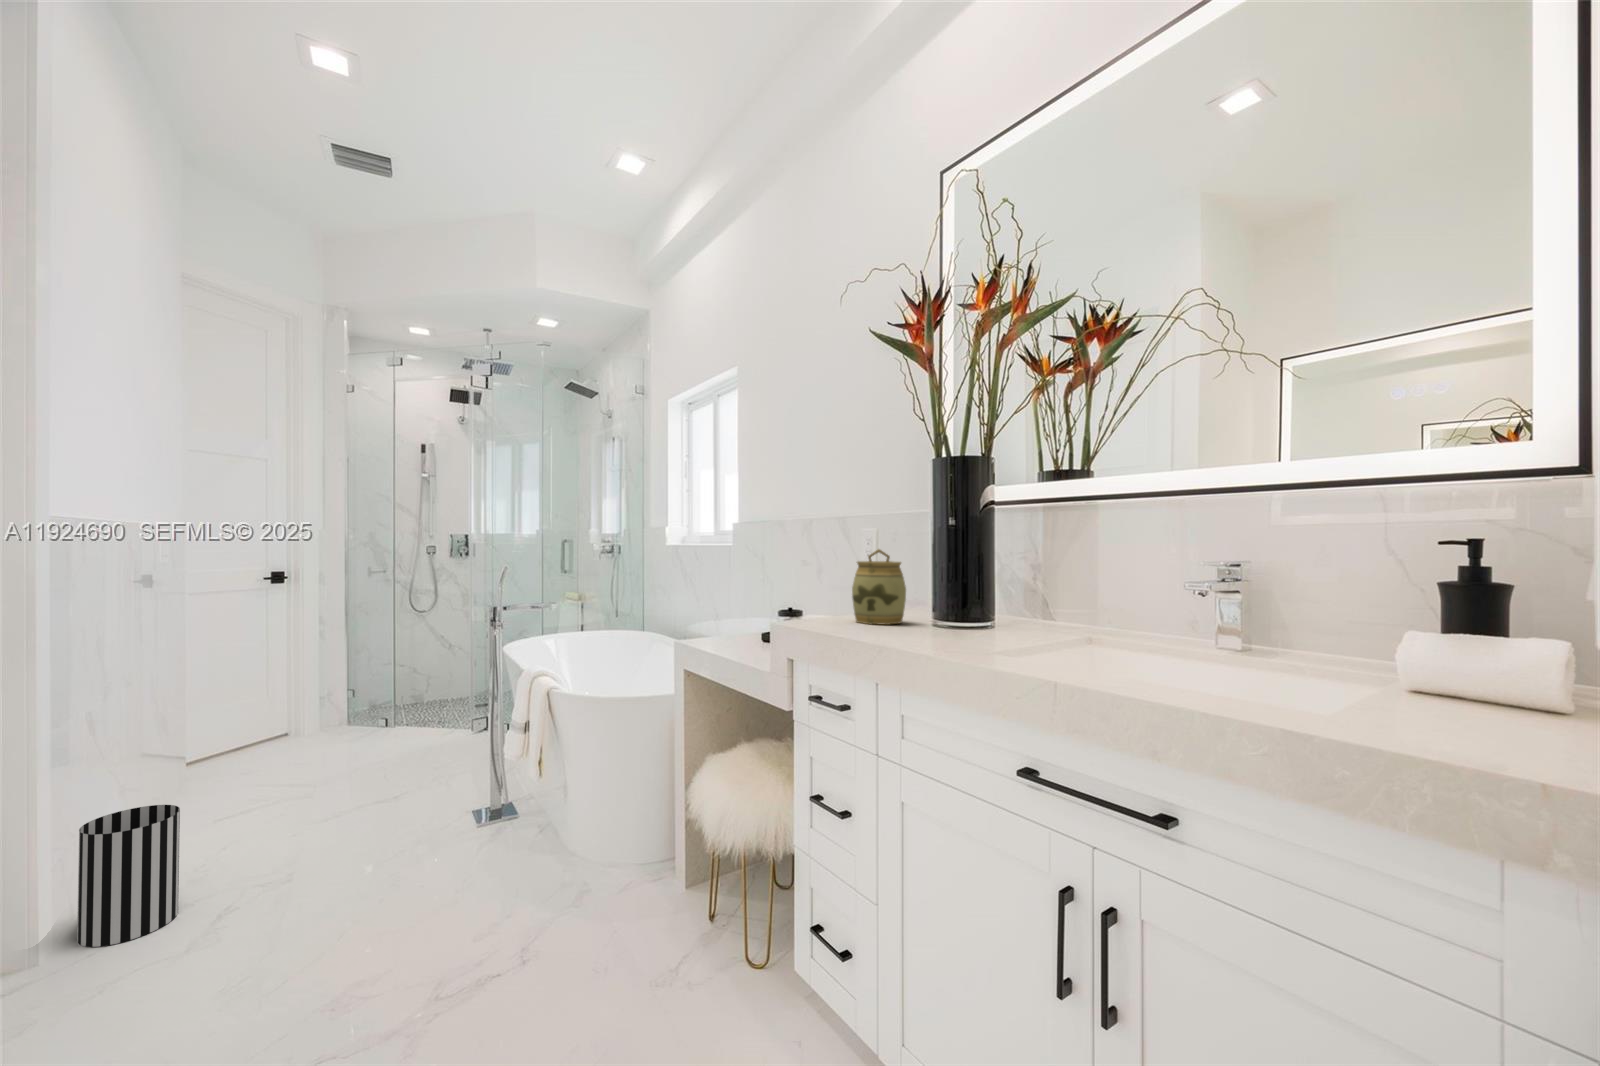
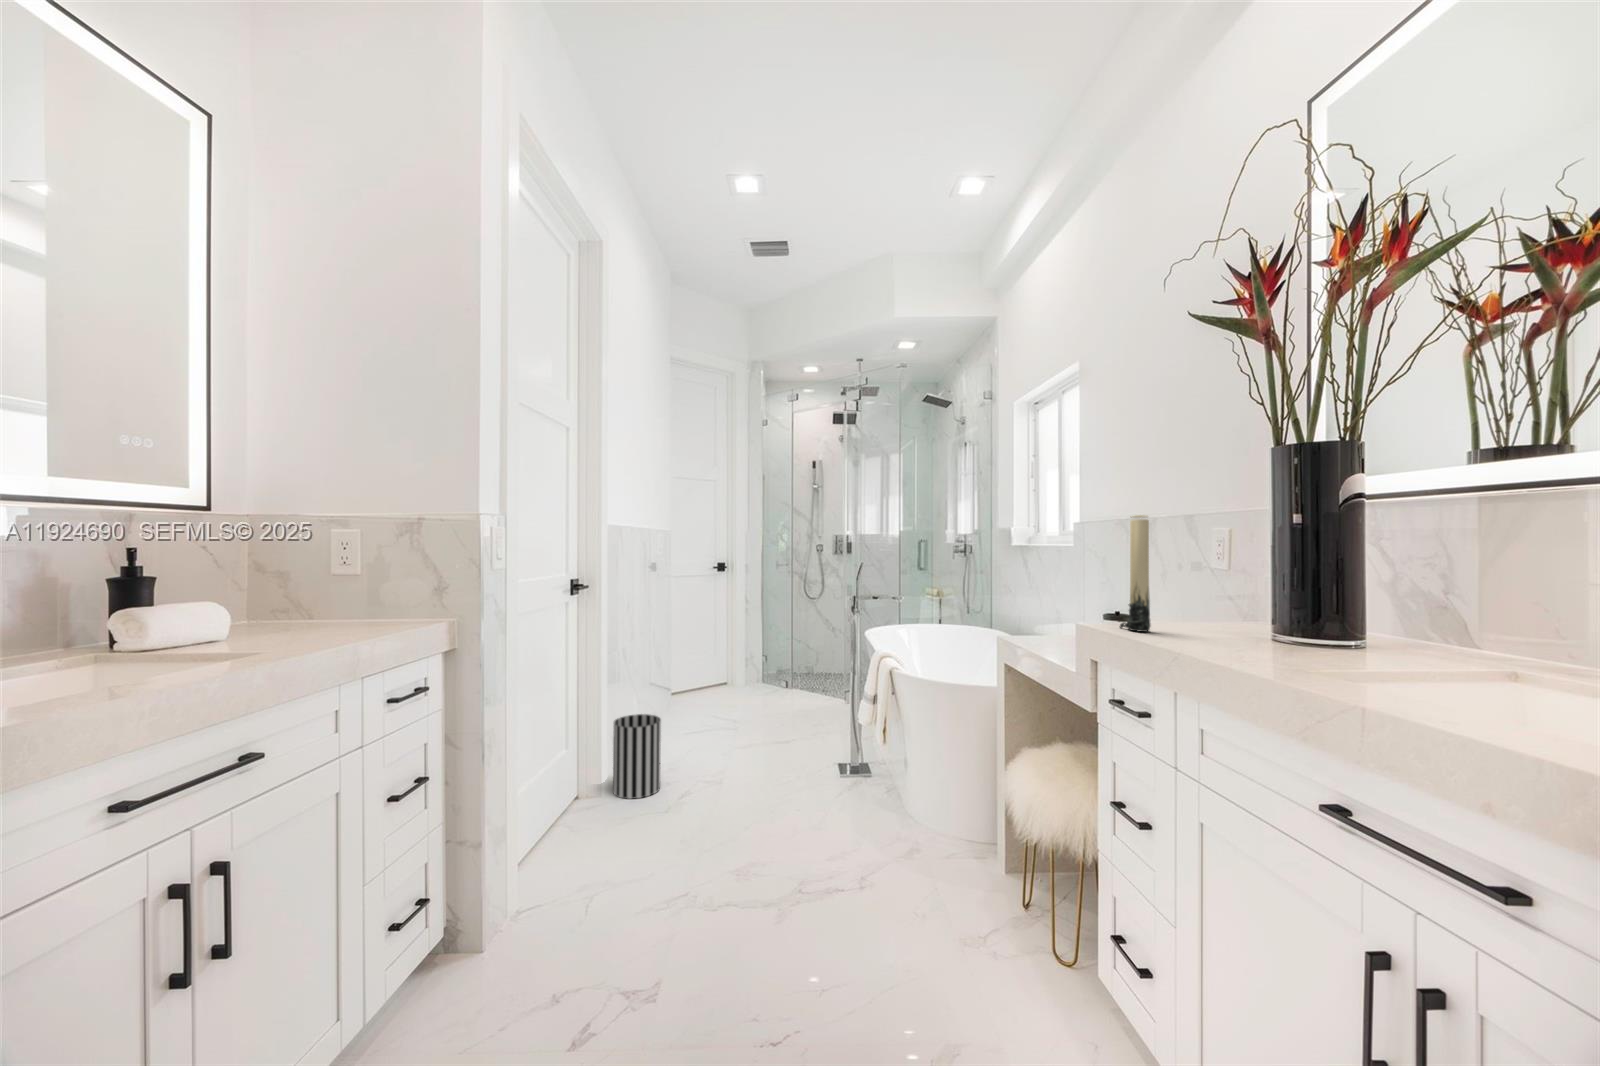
candle: none [815,515,844,627] -> present [1119,515,1150,632]
jar: present [852,549,906,625] -> none [1169,550,1241,634]

